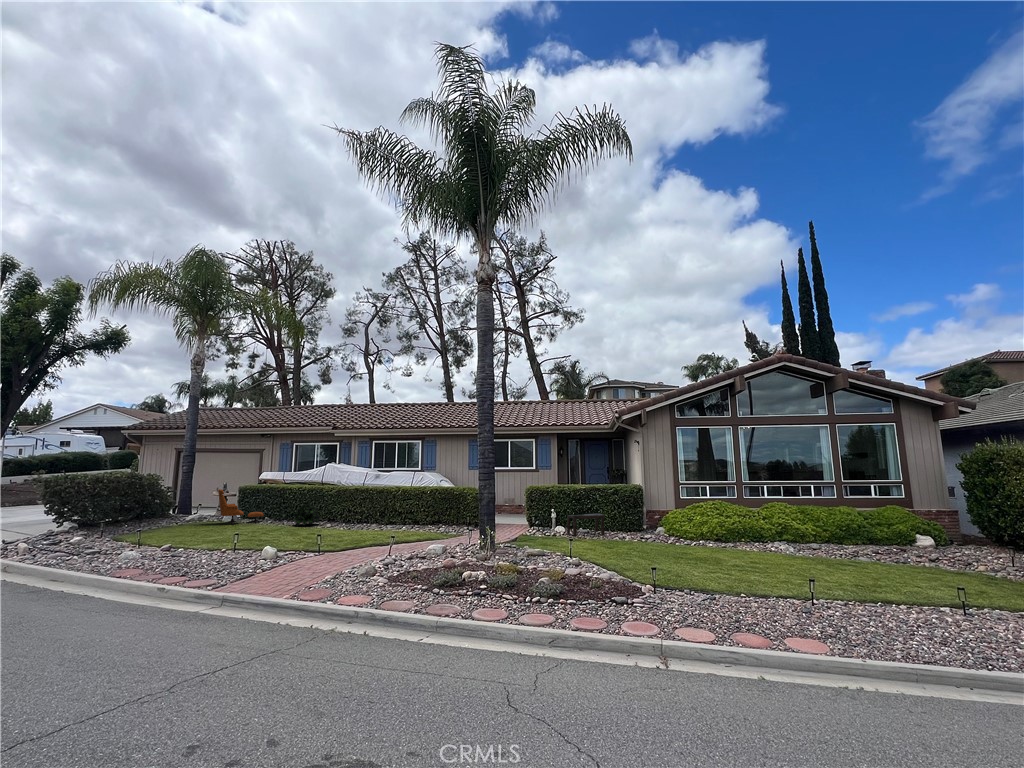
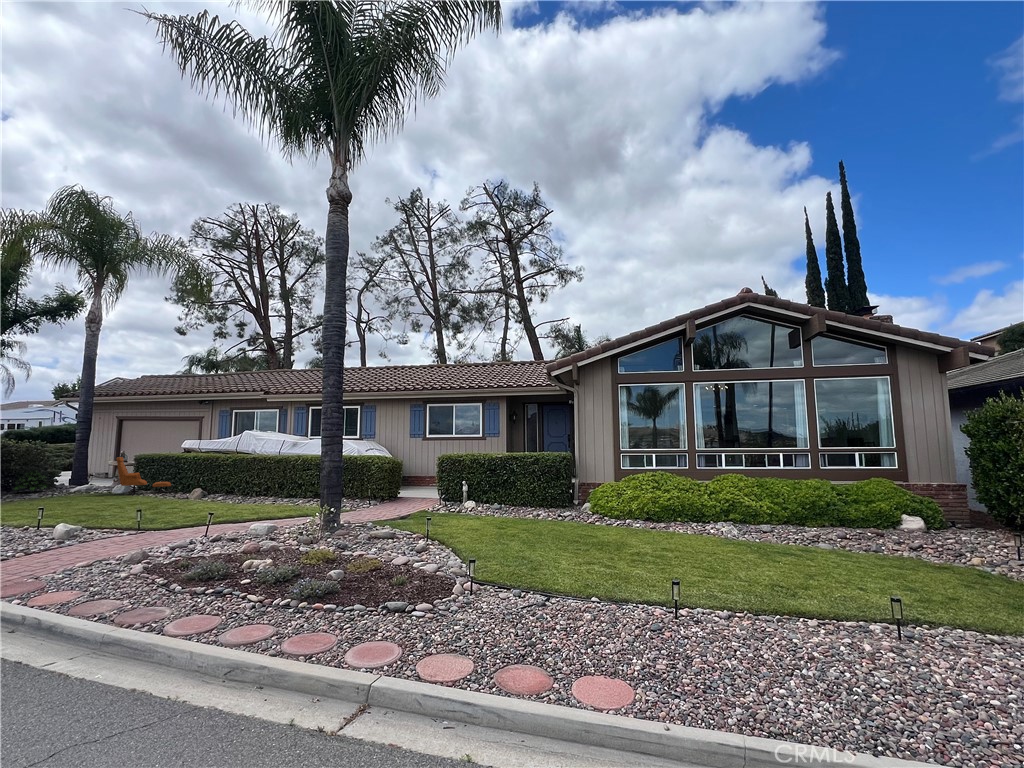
potted plant: present [293,504,320,526] -> present [12,470,50,493]
bench: present [567,513,605,536] -> none [478,486,521,512]

